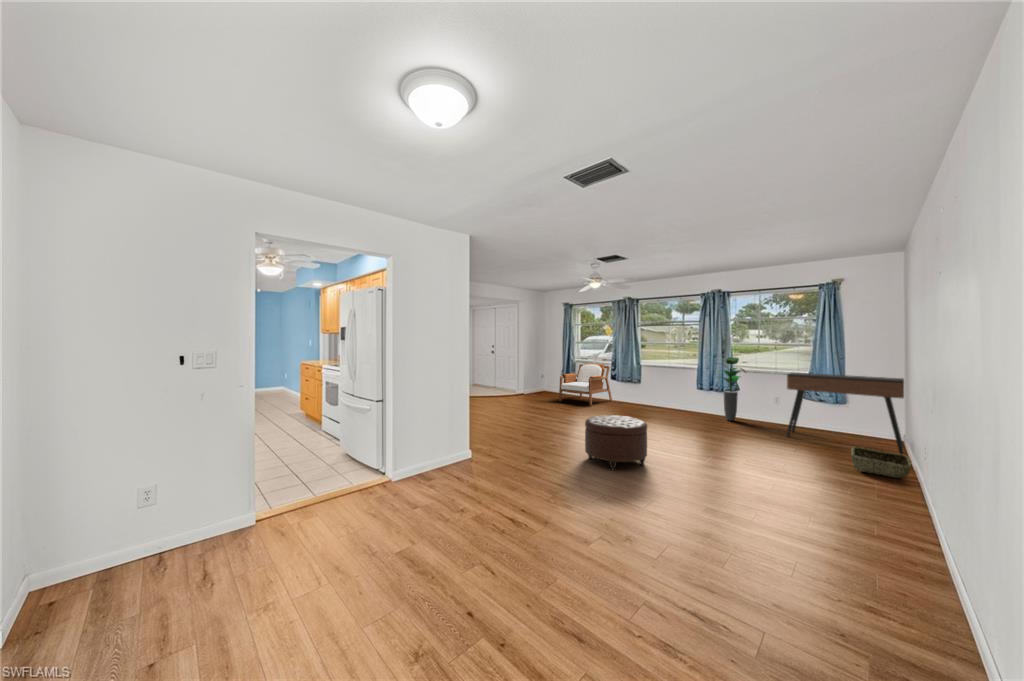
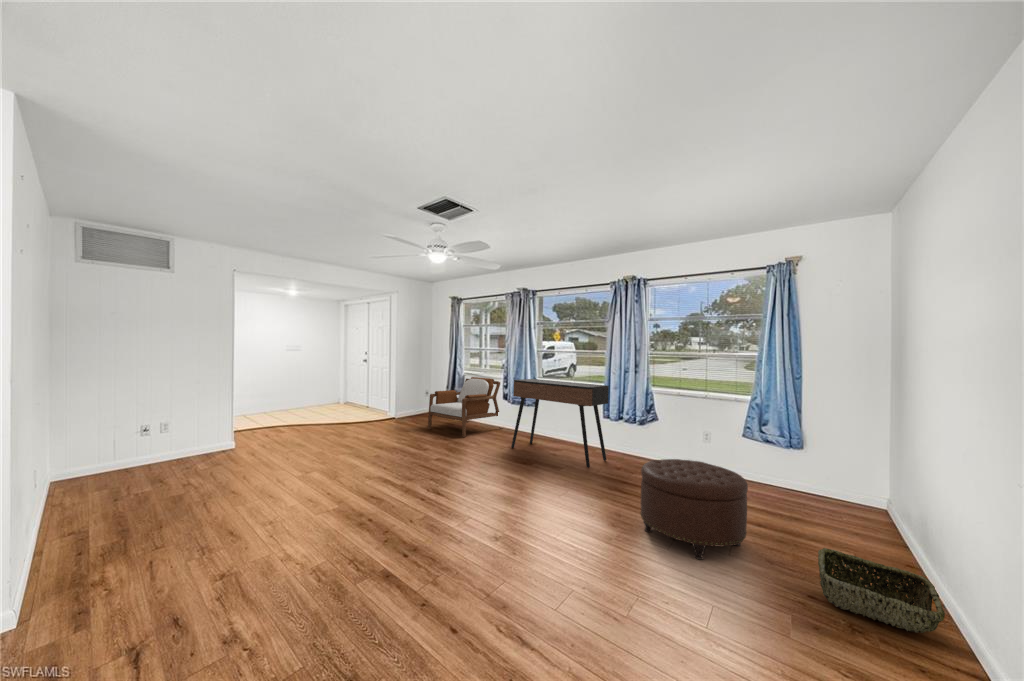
potted plant: present [723,357,746,421] -> none [622,372,666,466]
console table: present [786,373,904,454] -> present [511,379,609,467]
ottoman: present [585,415,647,470] -> present [641,459,748,560]

